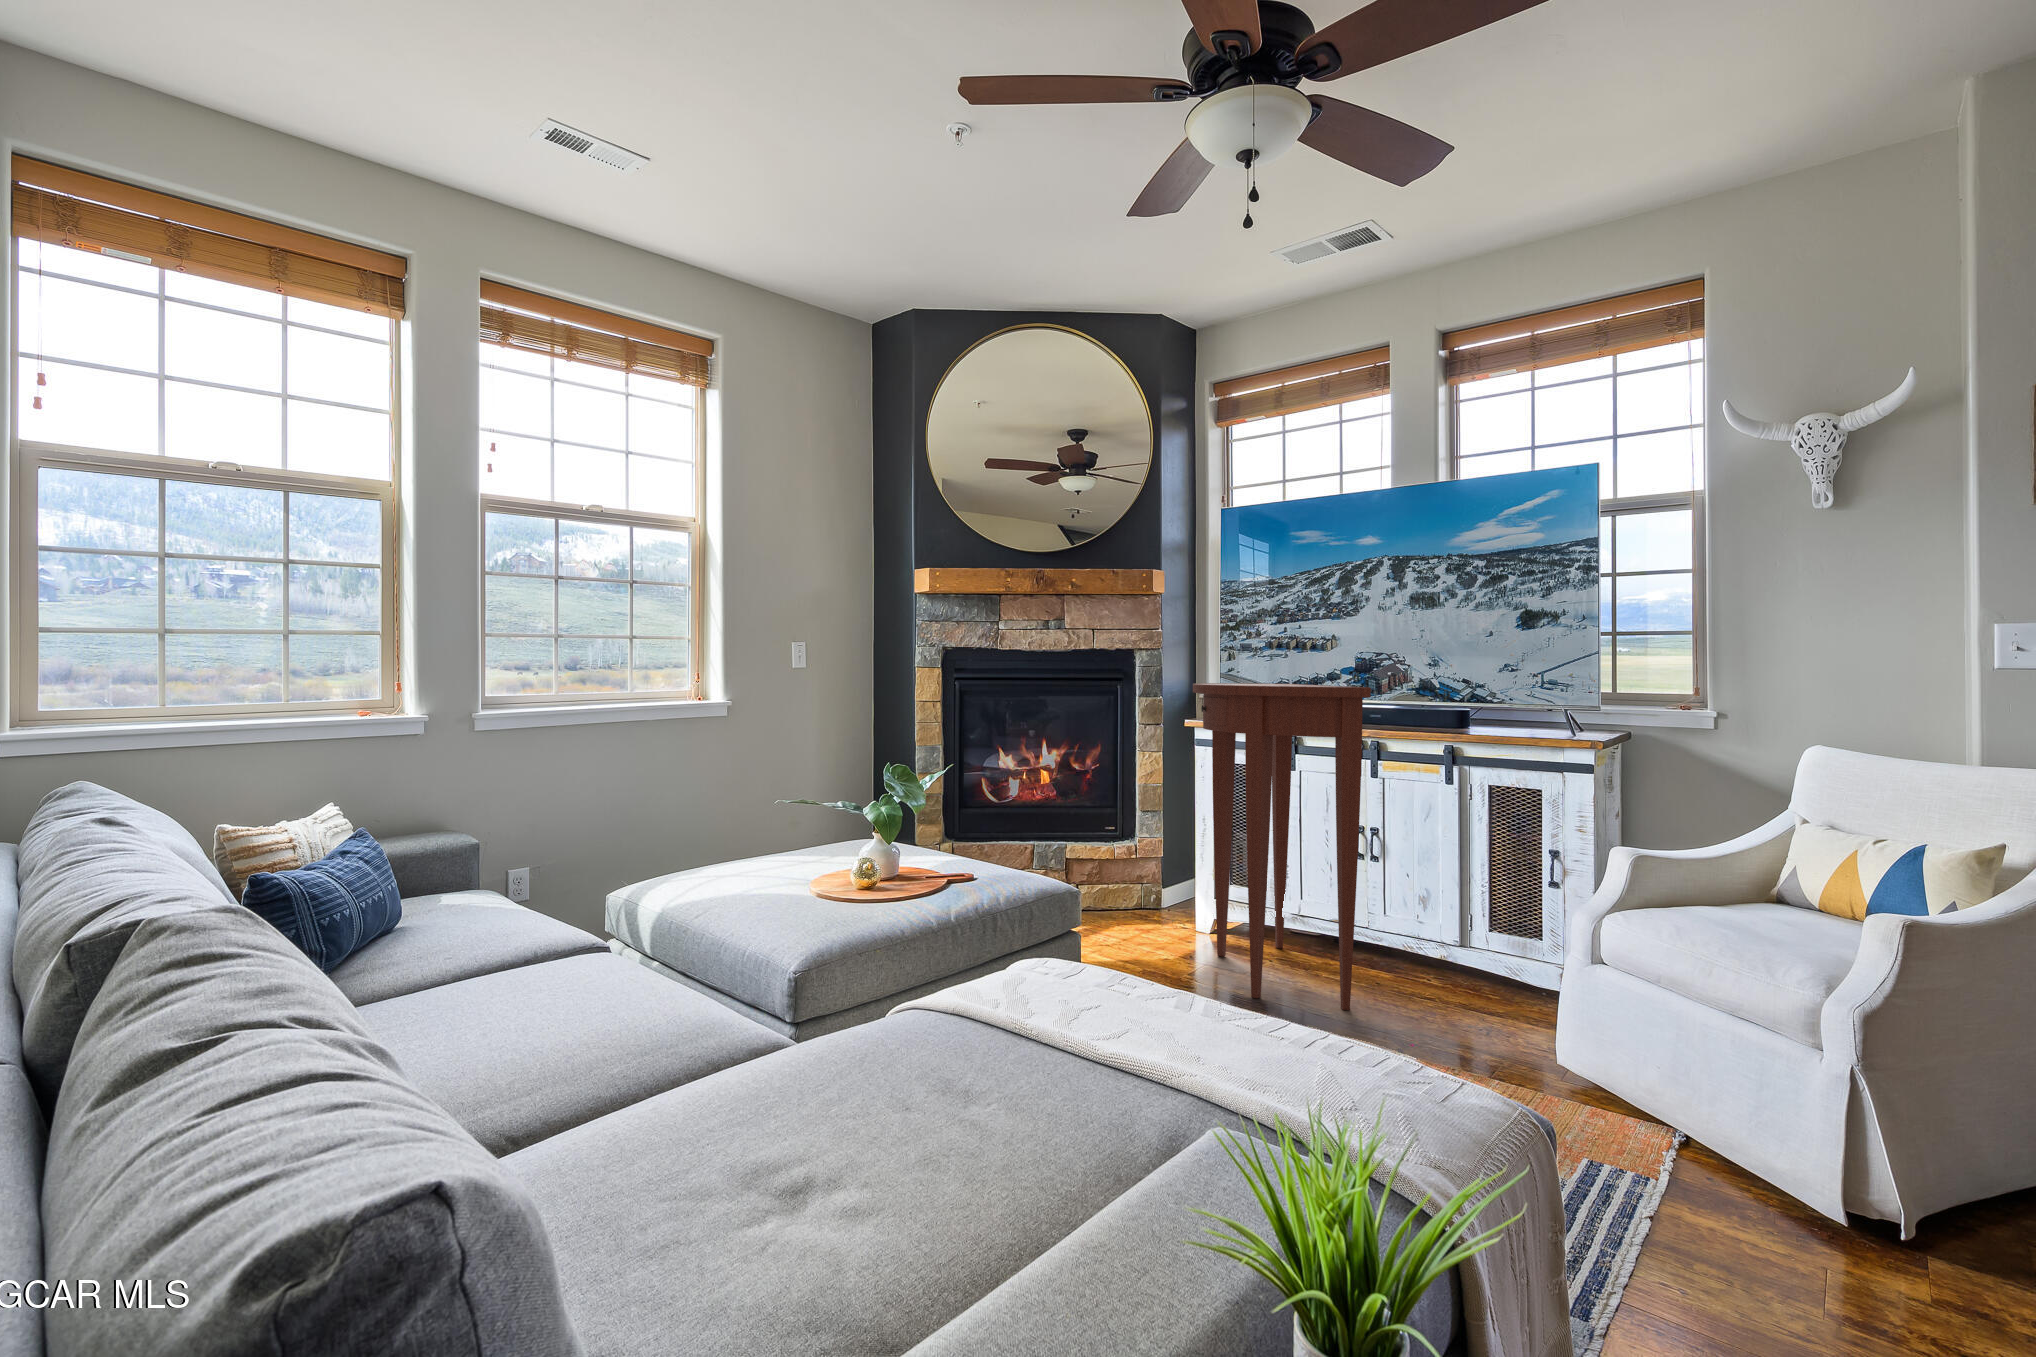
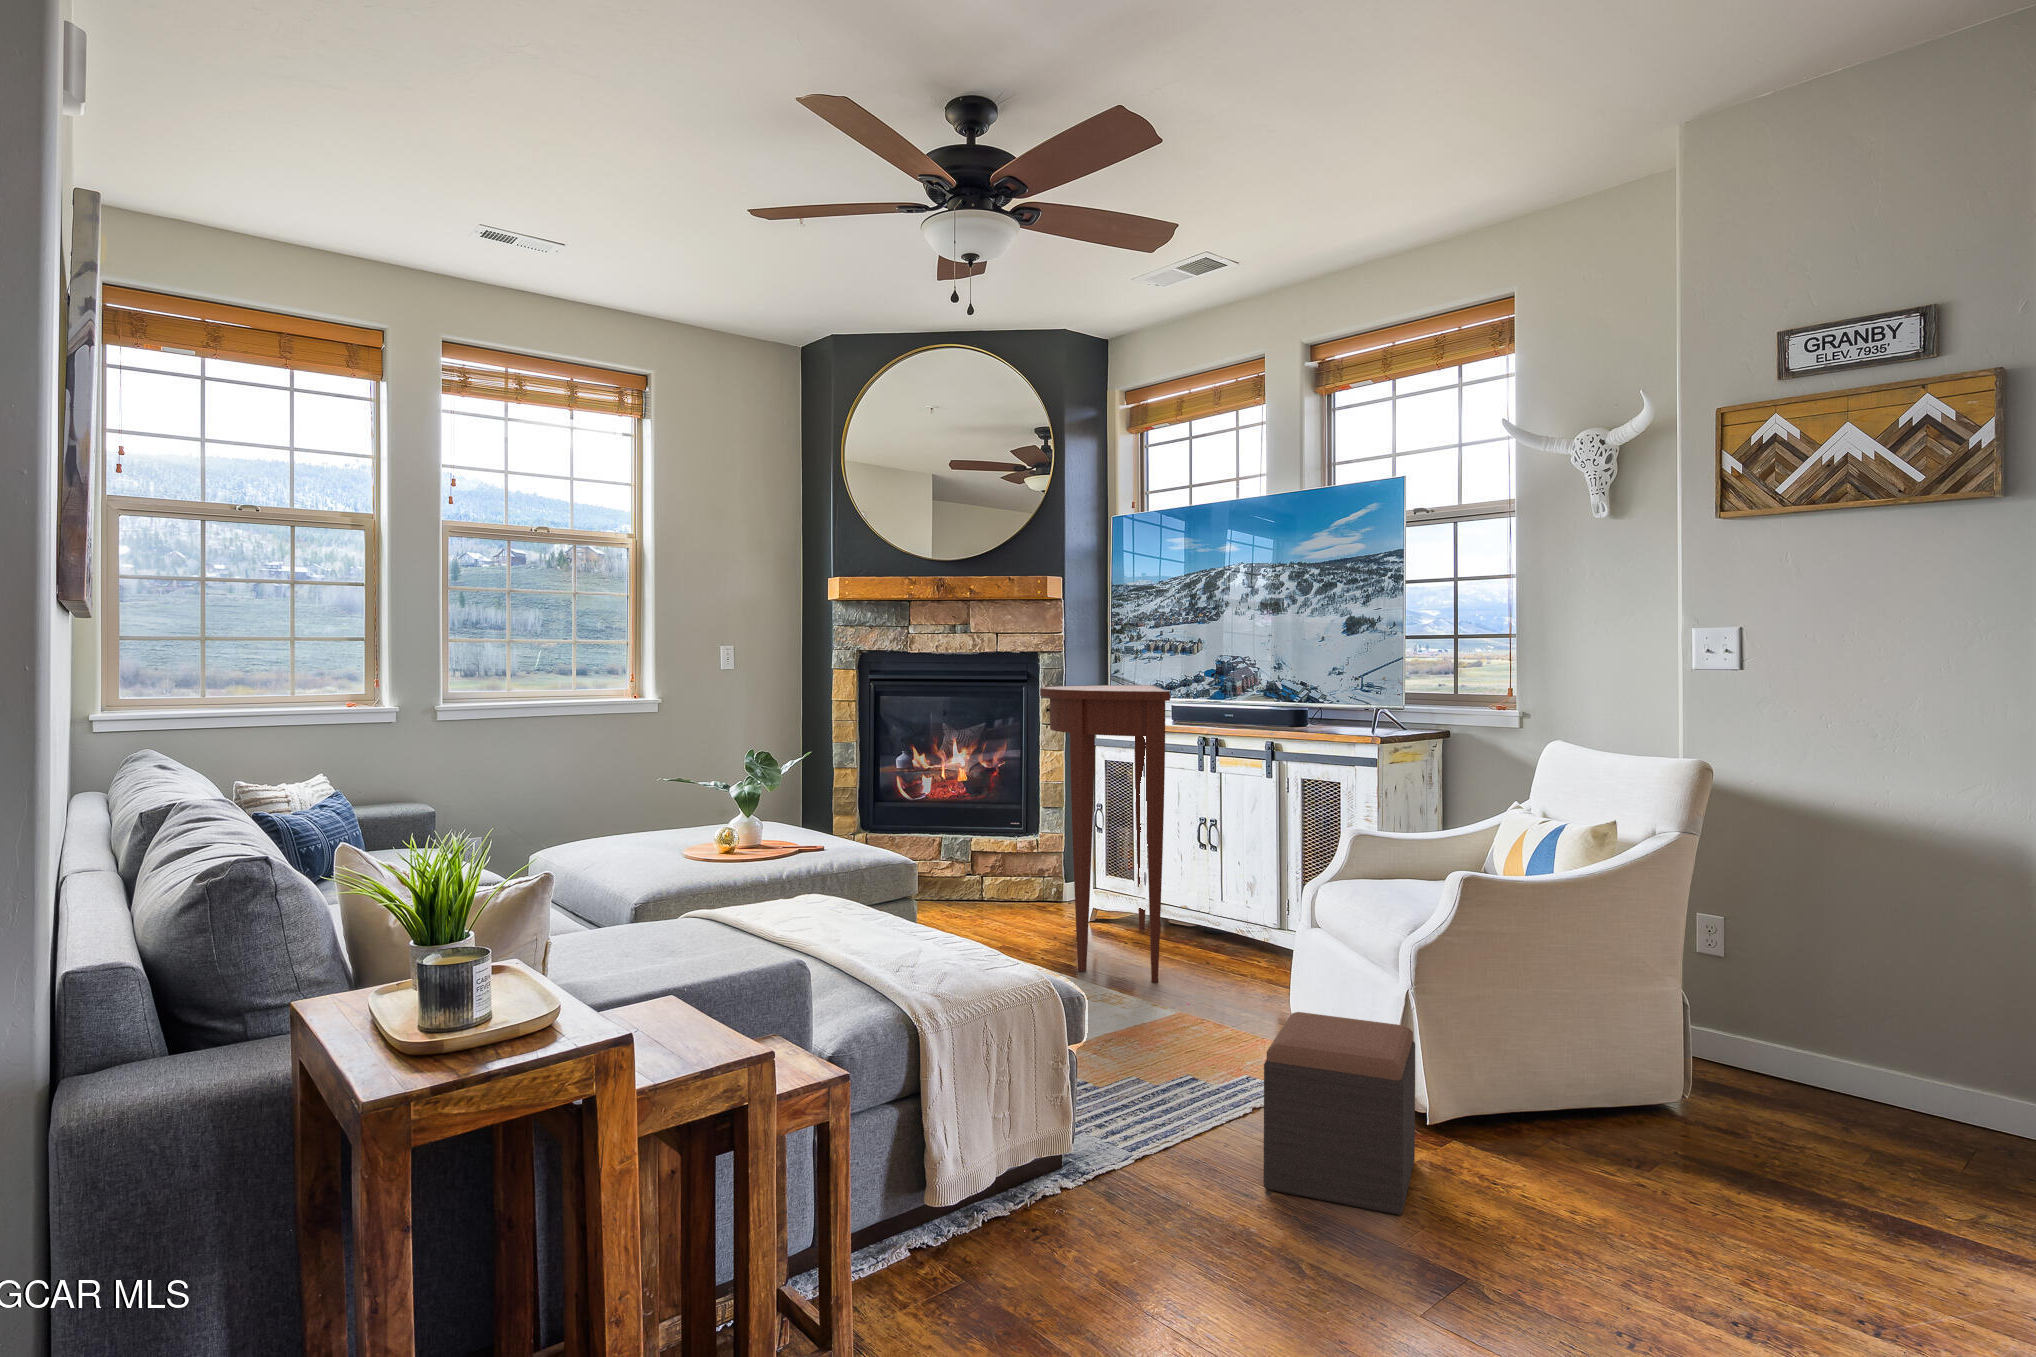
footstool: none [1674,1059,1908,1315] -> present [1264,1012,1415,1215]

